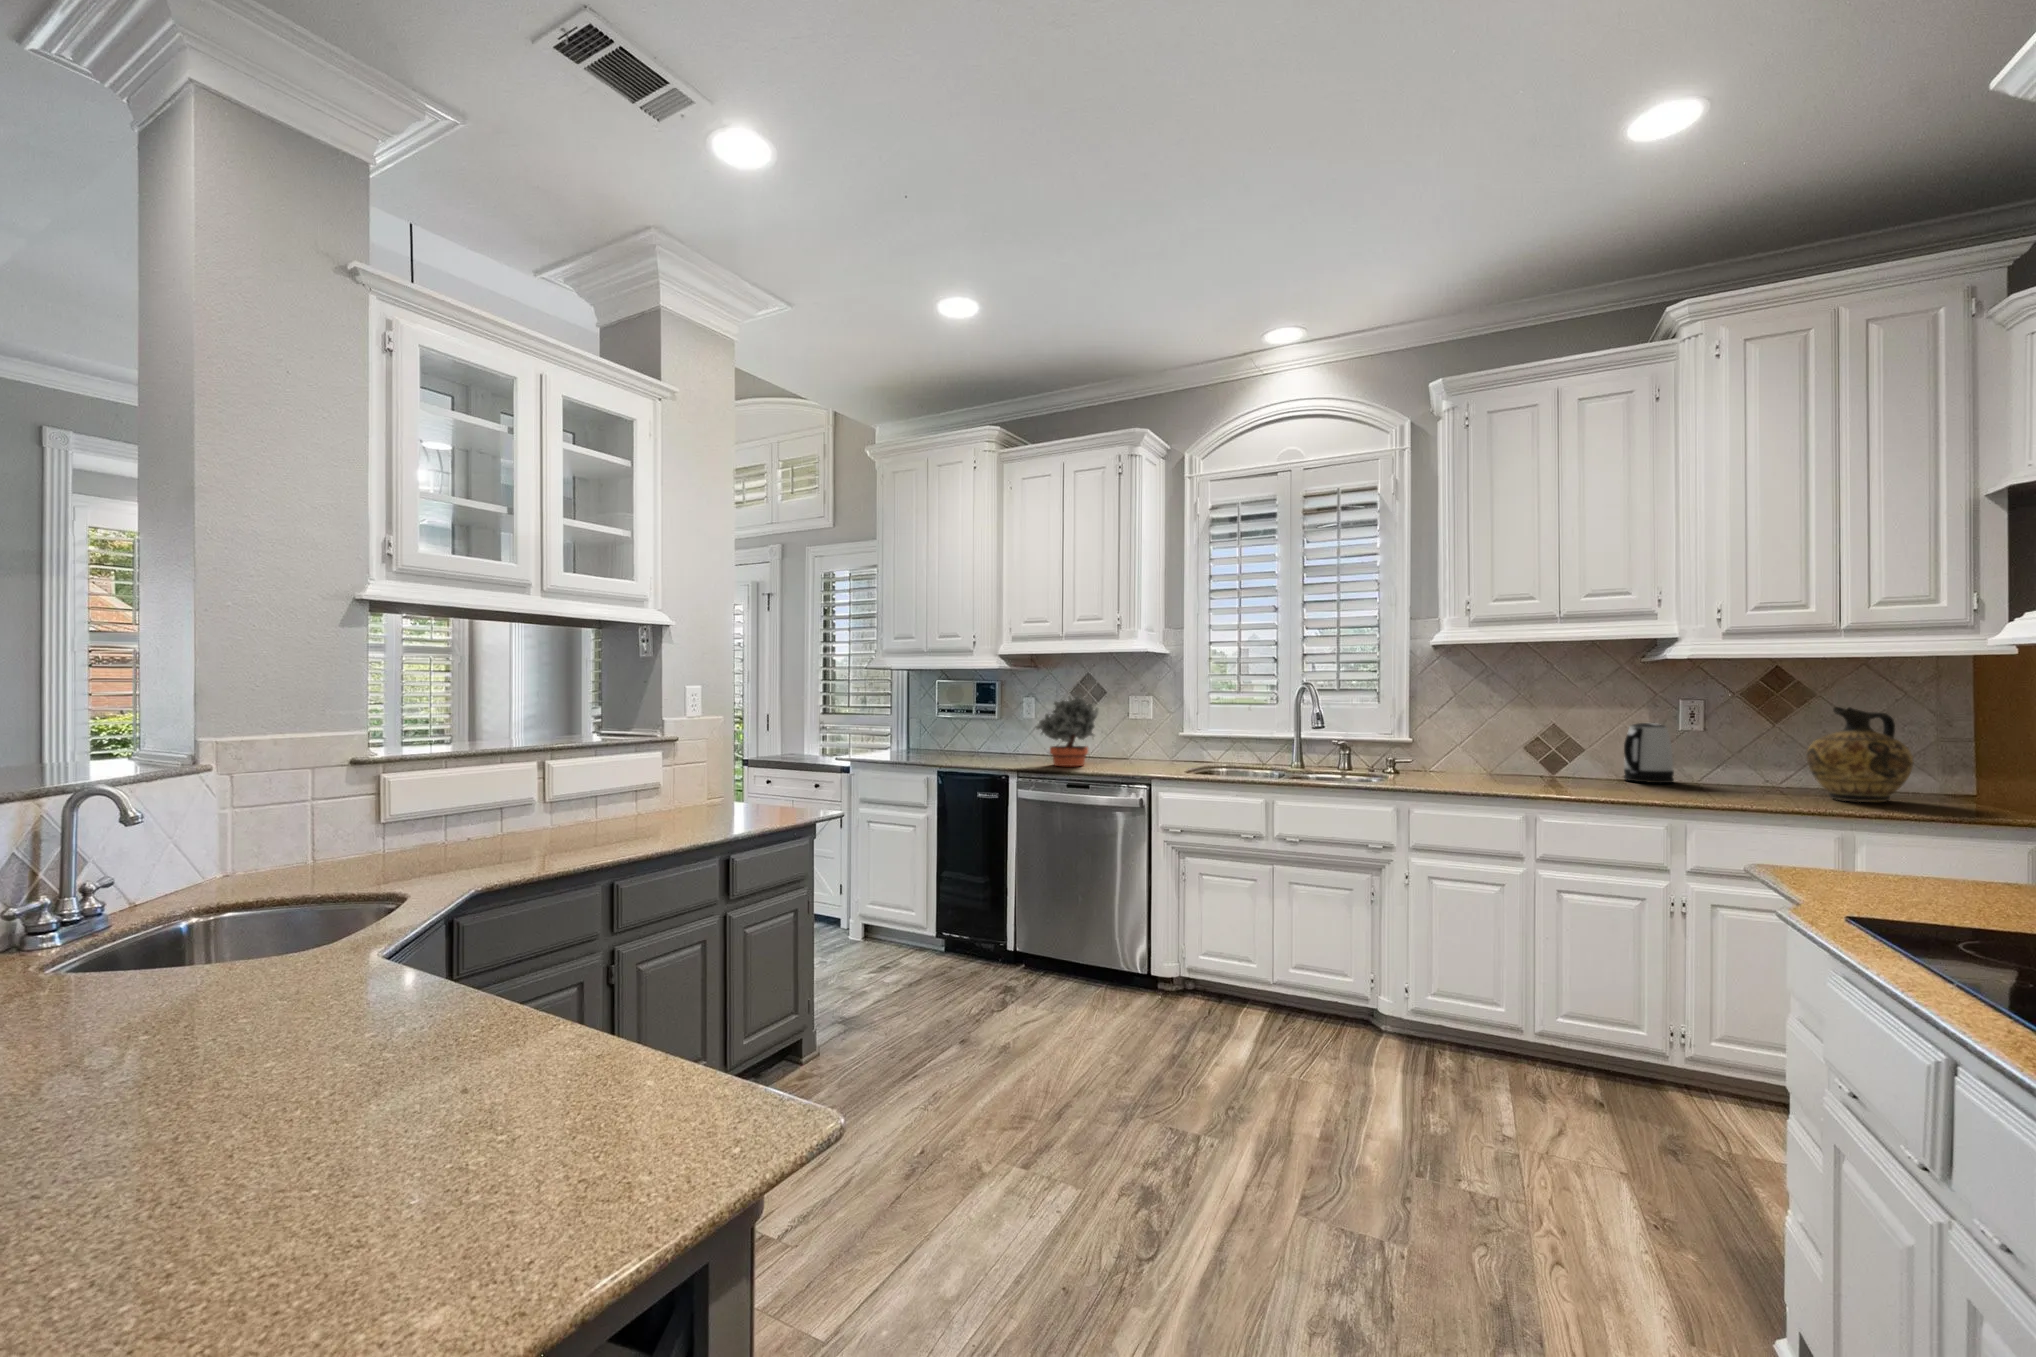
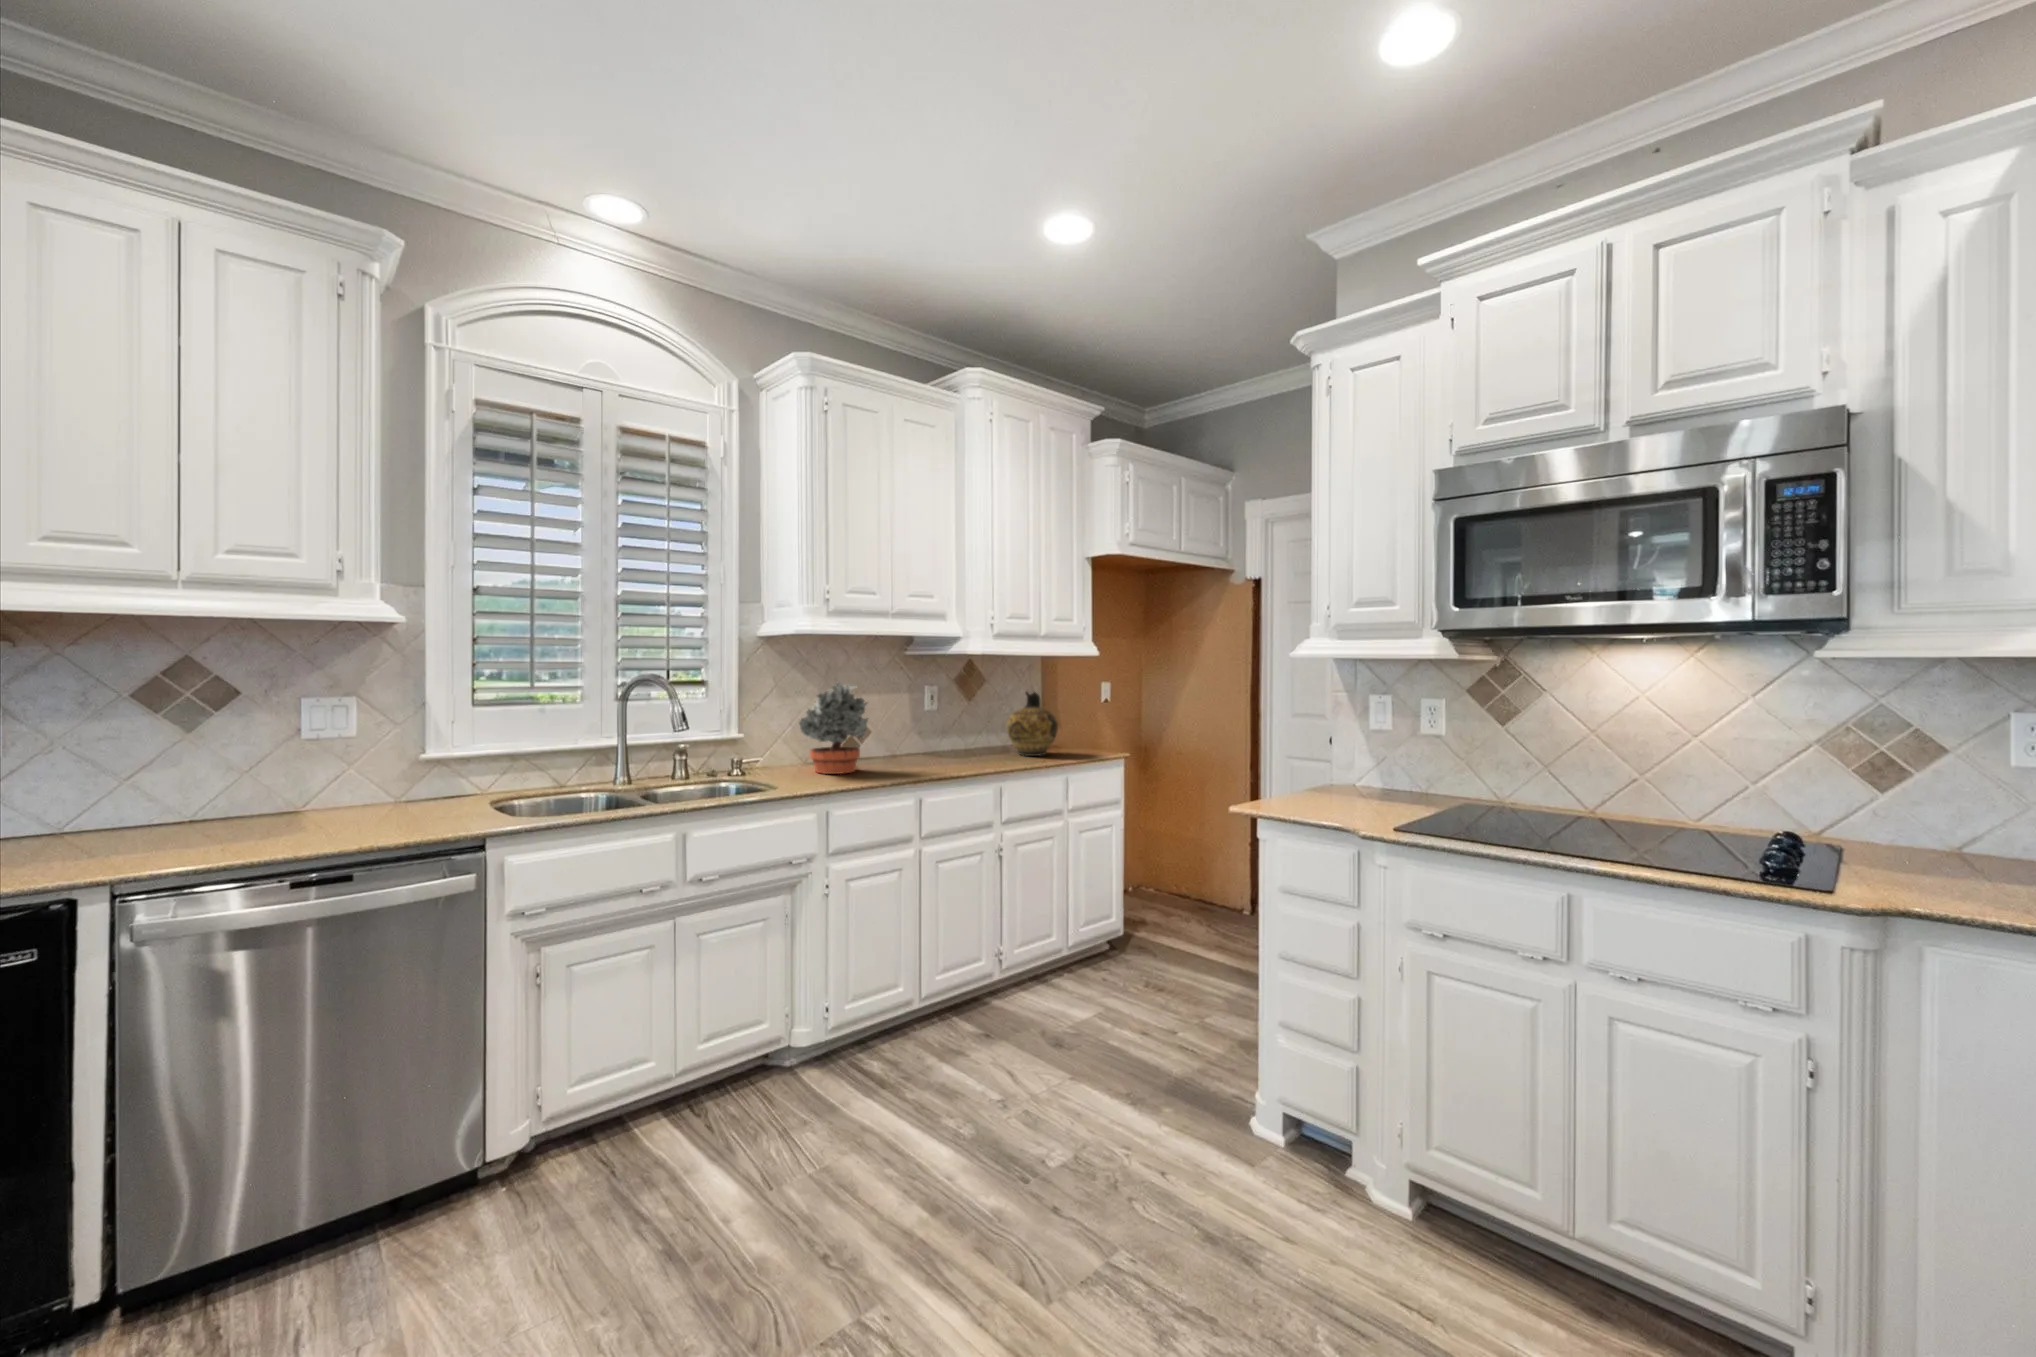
potted plant: present [1036,694,1098,766] -> present [799,682,868,774]
kettle: present [1624,723,1674,783] -> none [896,707,930,758]

